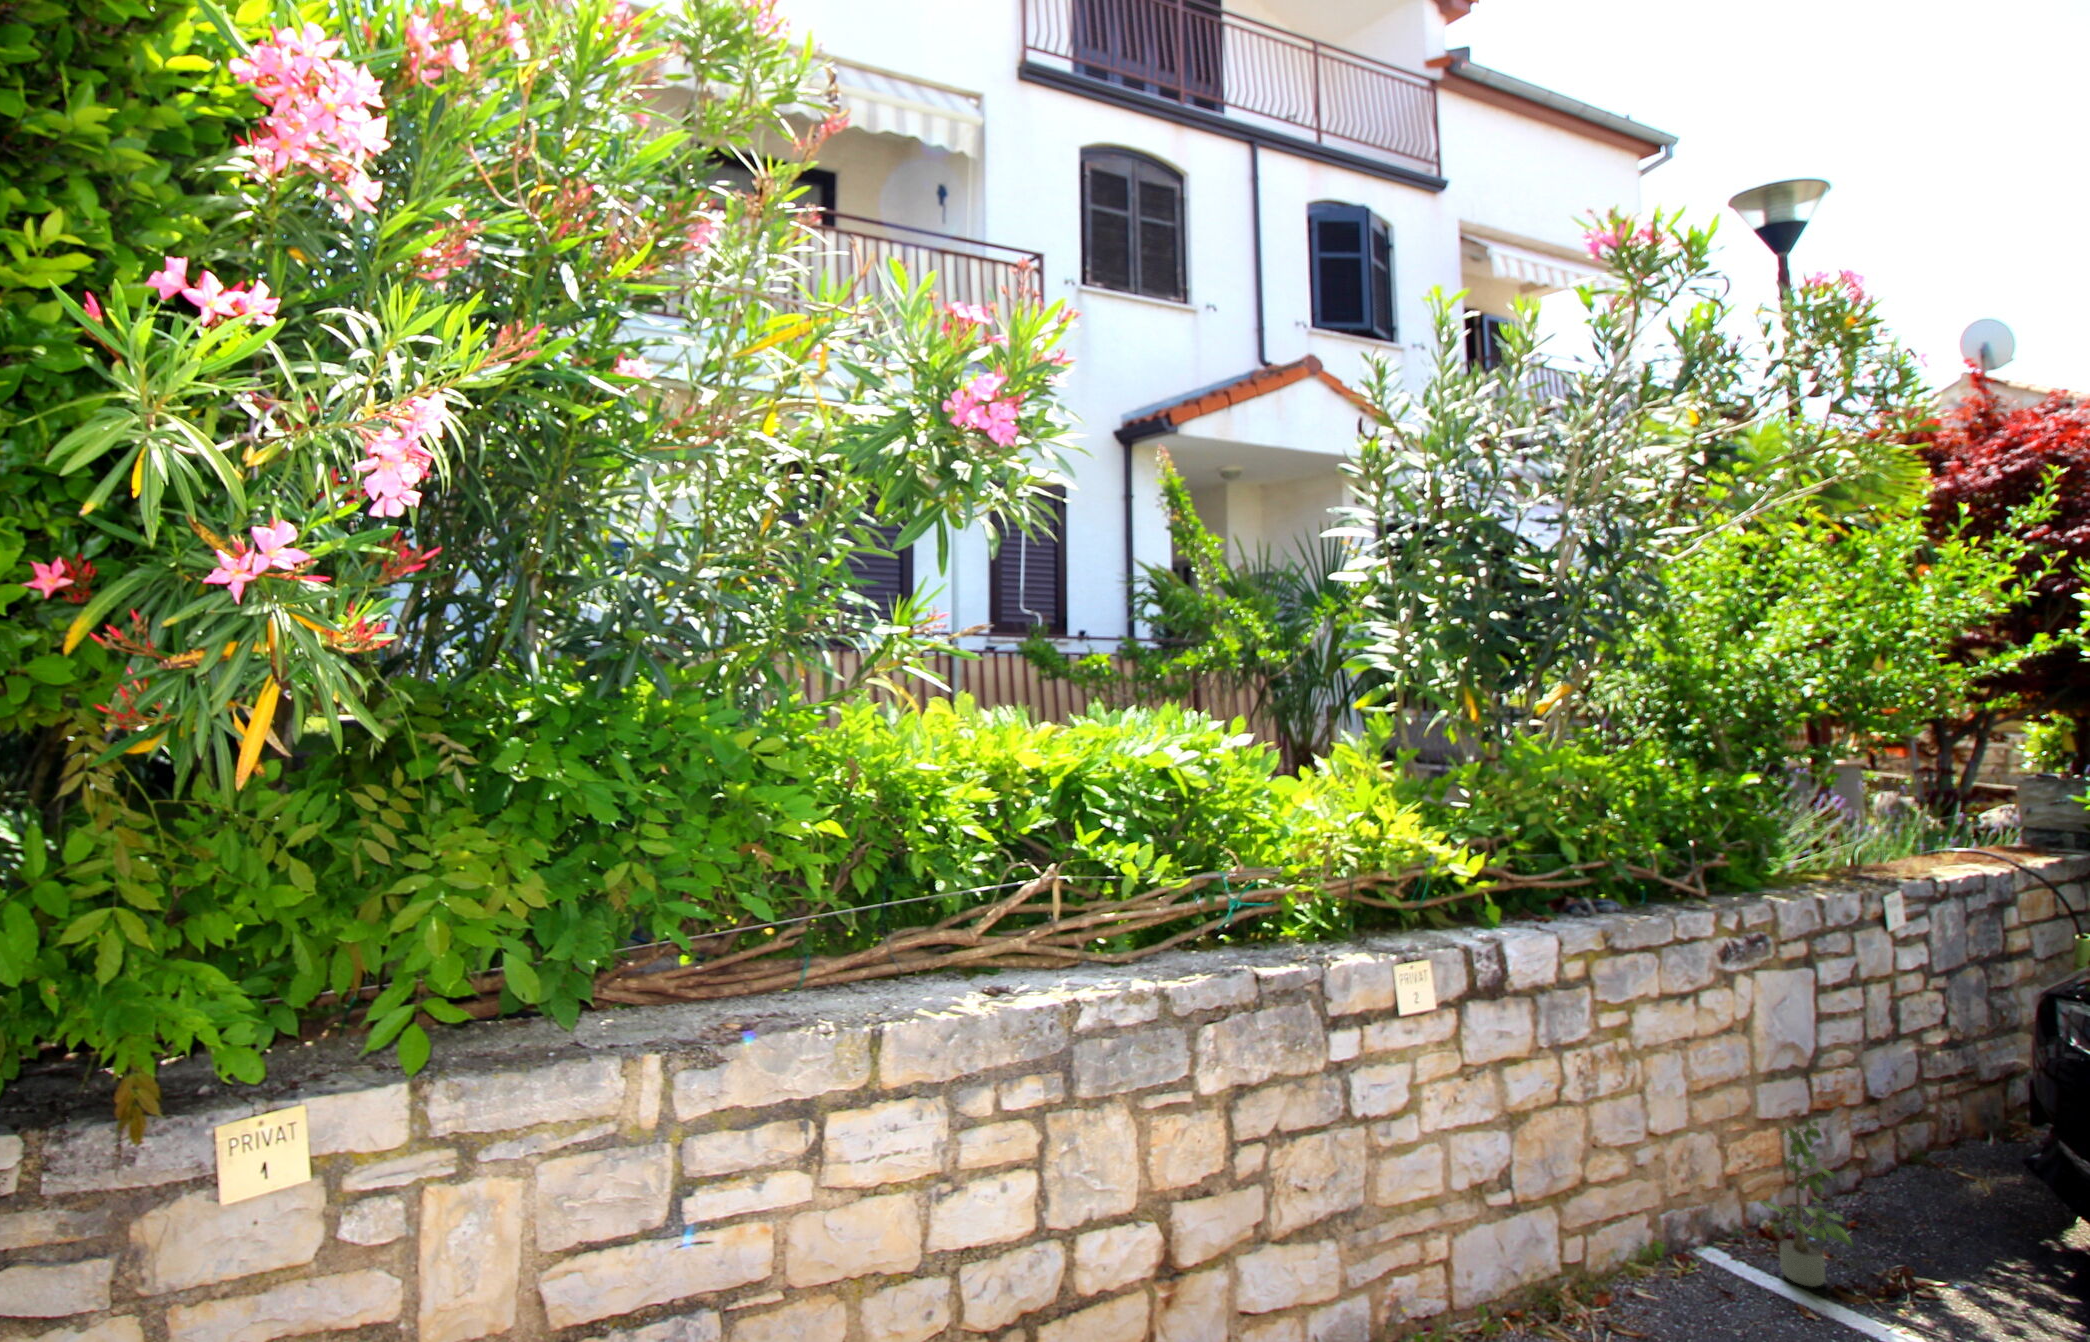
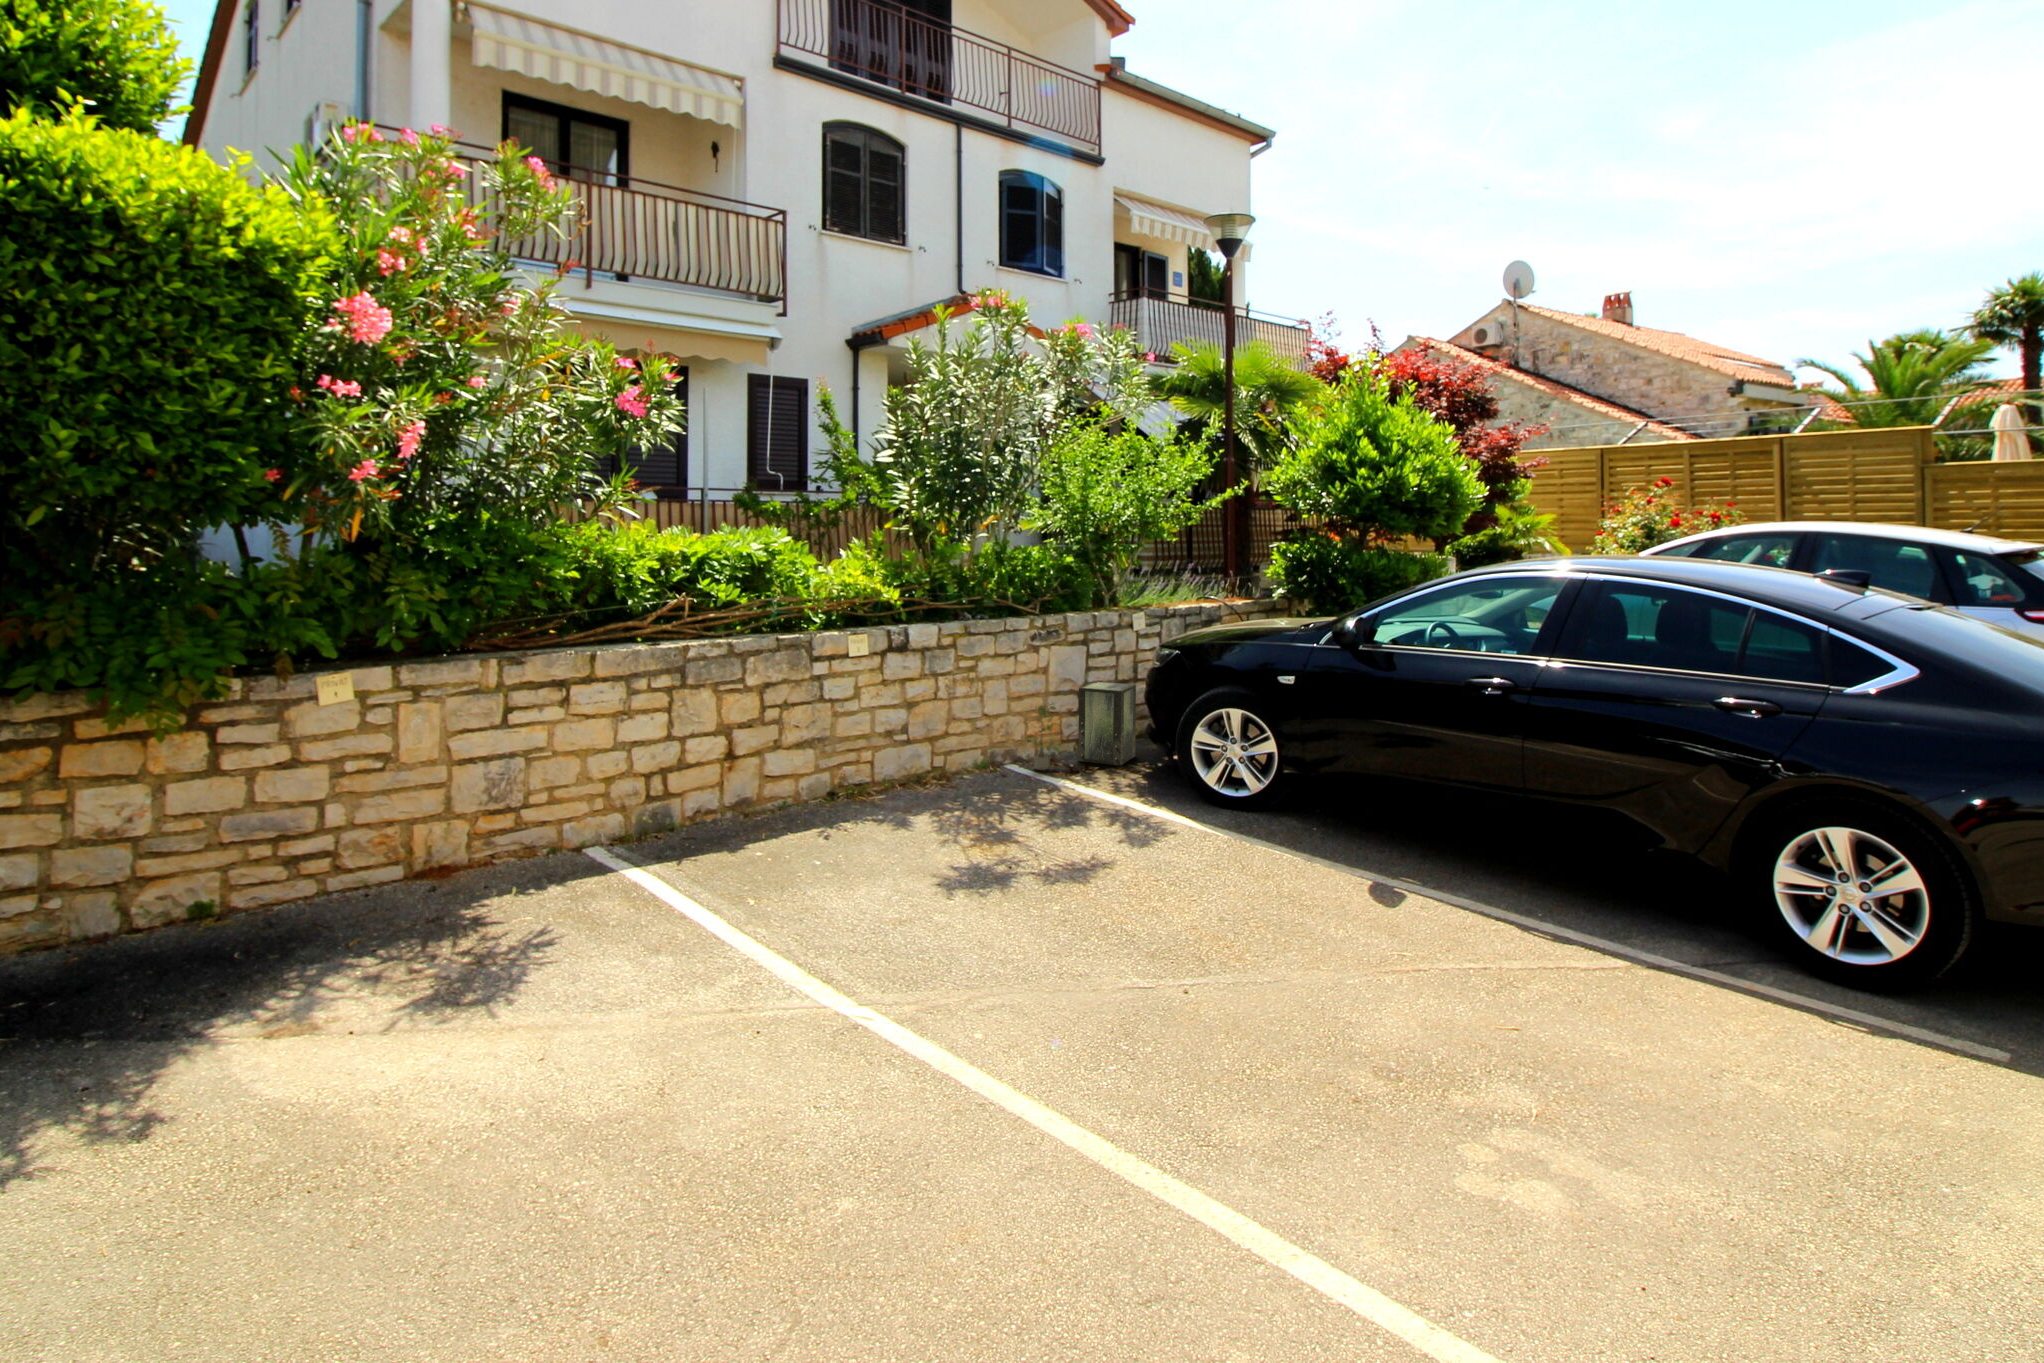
storage box: none [1857,1058,2008,1291] -> present [1078,682,1136,766]

